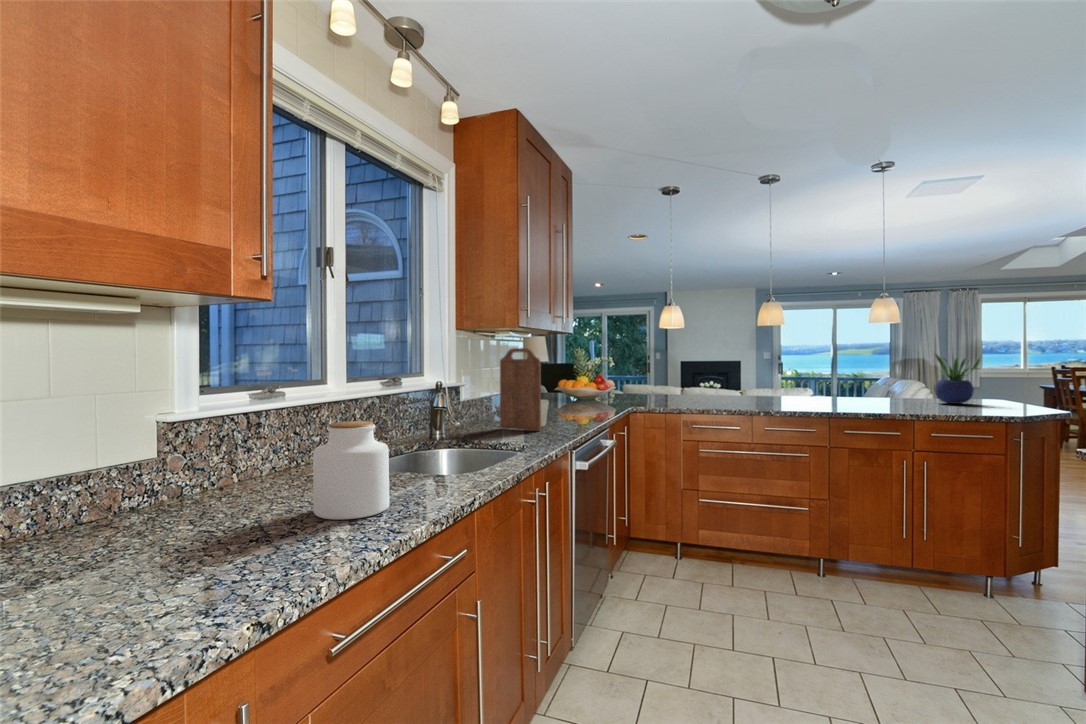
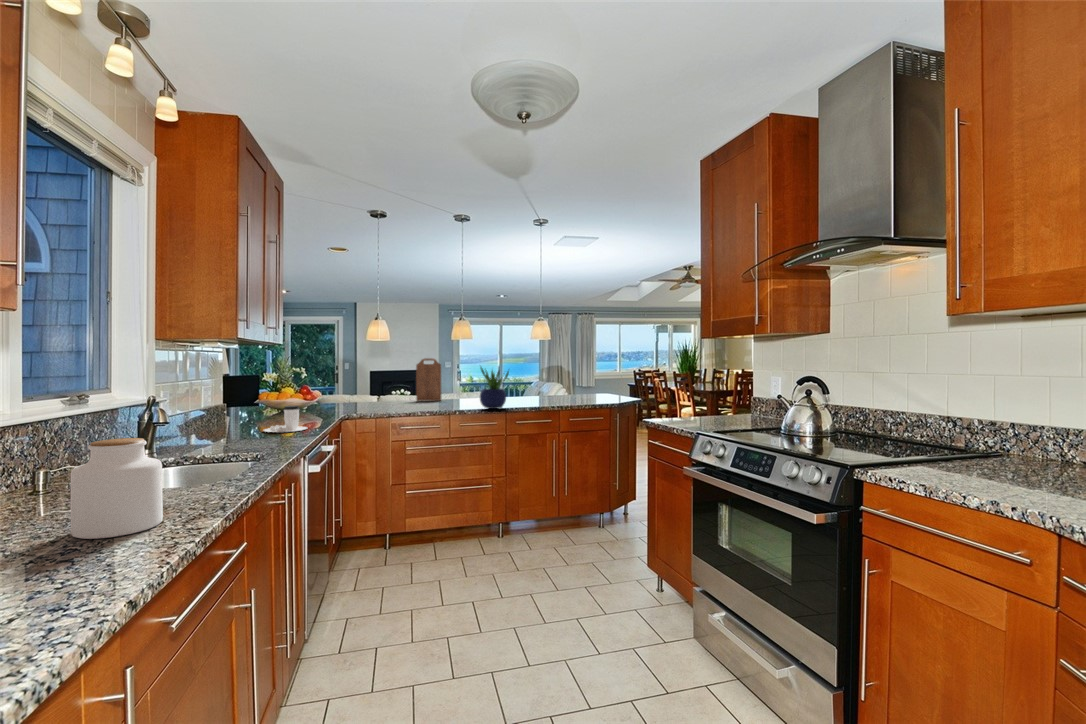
cutting board: present [500,348,541,431] -> present [416,358,441,401]
potted plant: present [935,354,980,404] -> present [480,367,509,409]
coffee cup: none [547,396,588,422] -> present [264,406,307,433]

